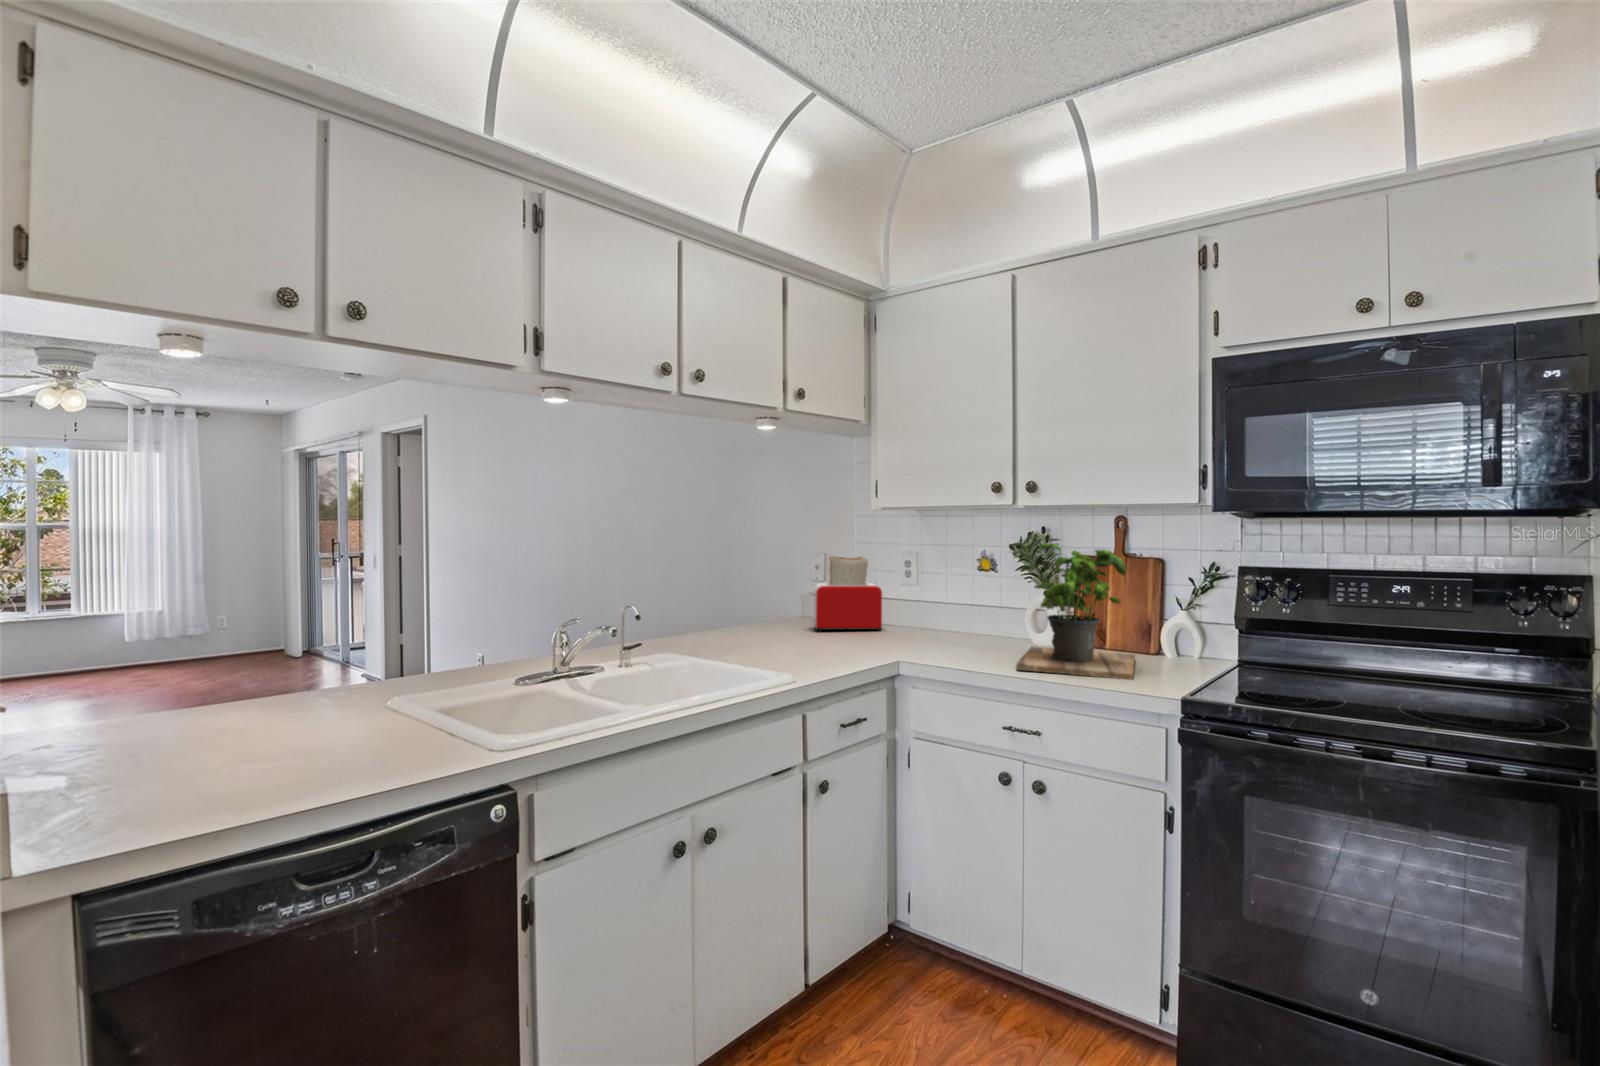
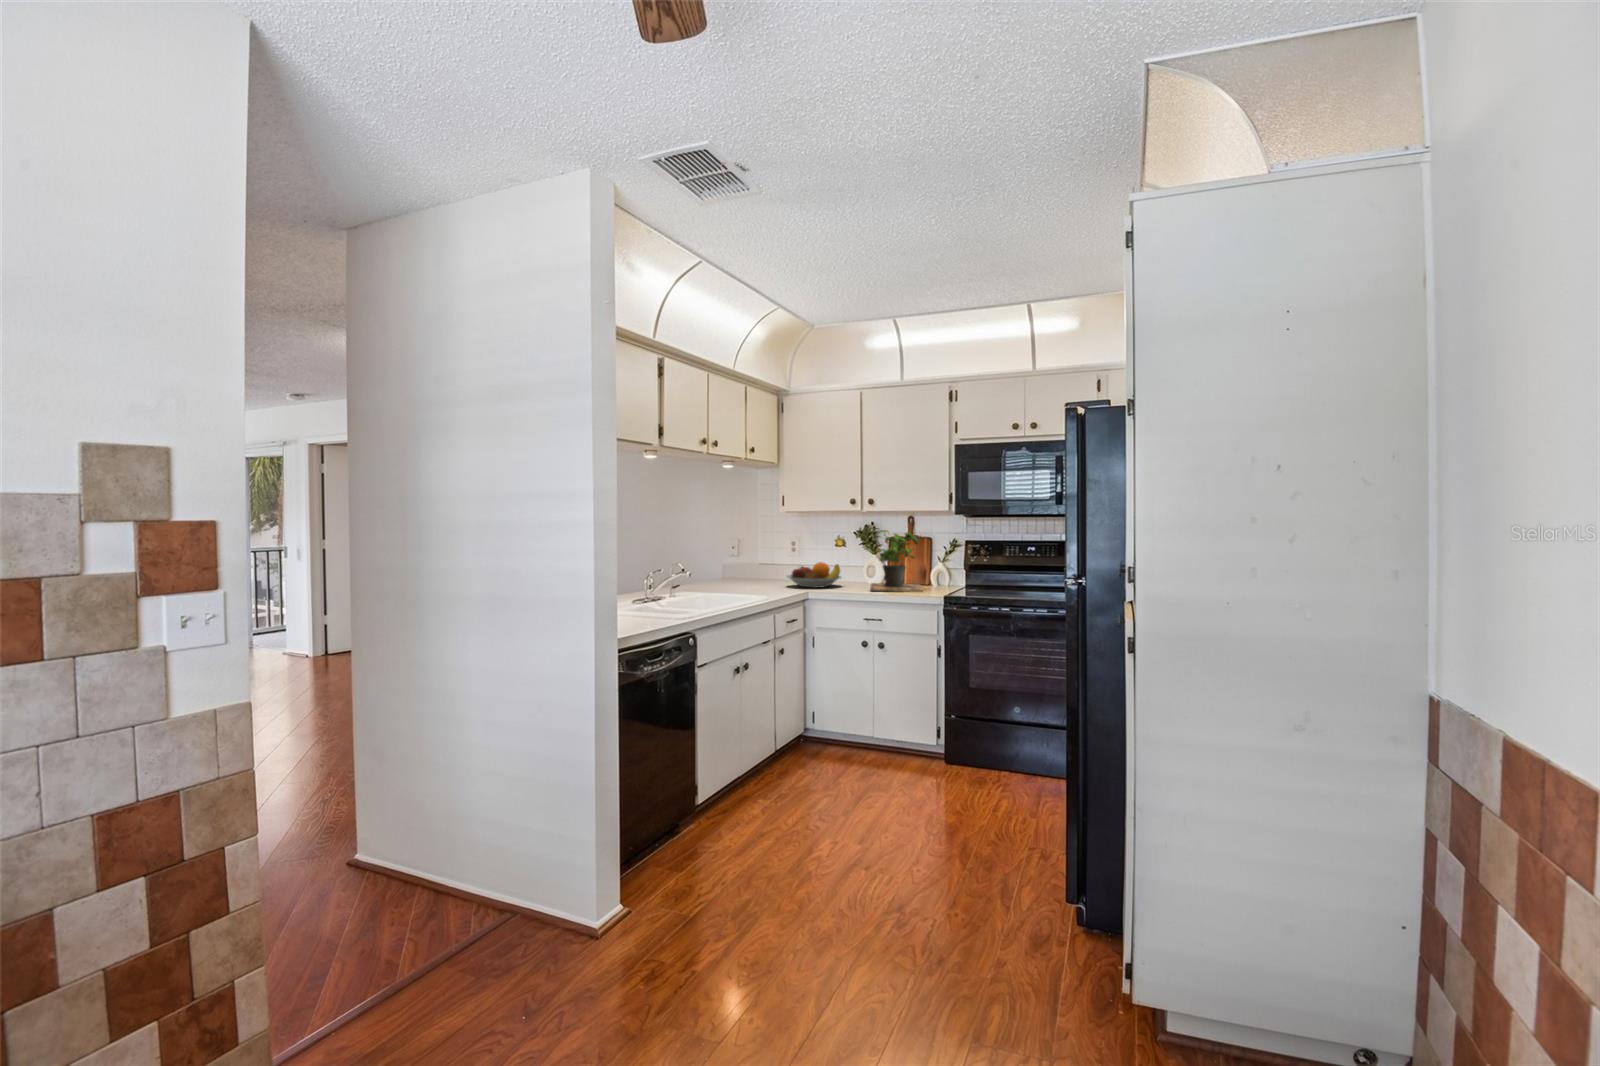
toaster: present [810,557,882,631] -> none [740,540,783,583]
fruit bowl: none [868,603,975,651] -> present [787,562,841,588]

